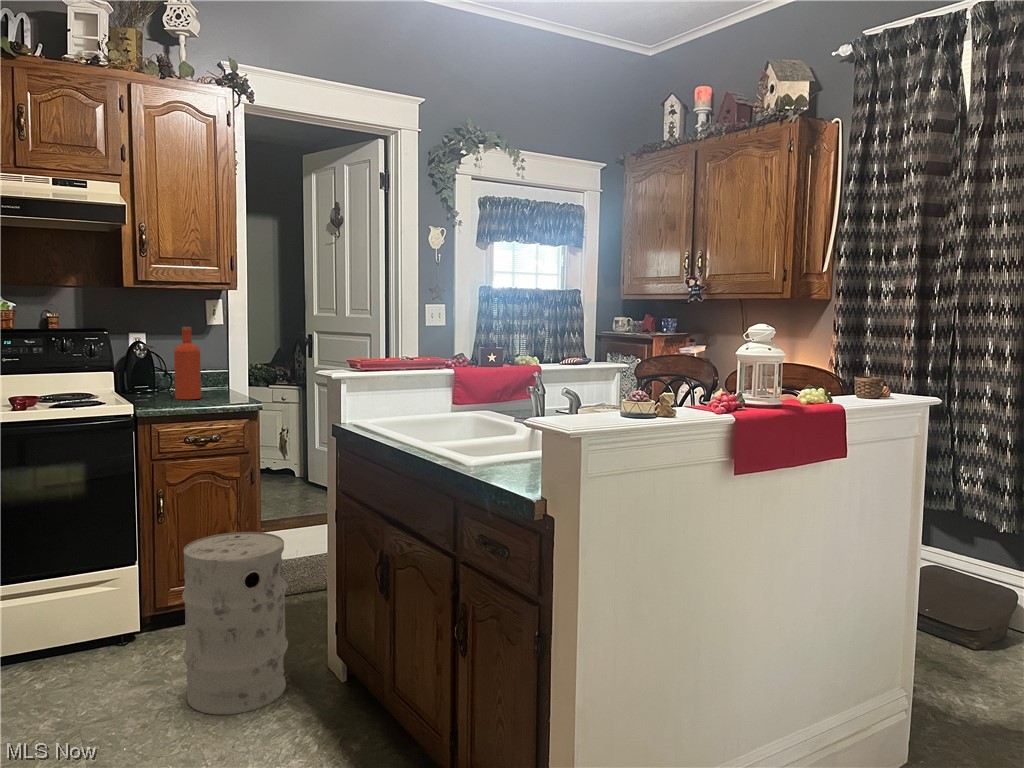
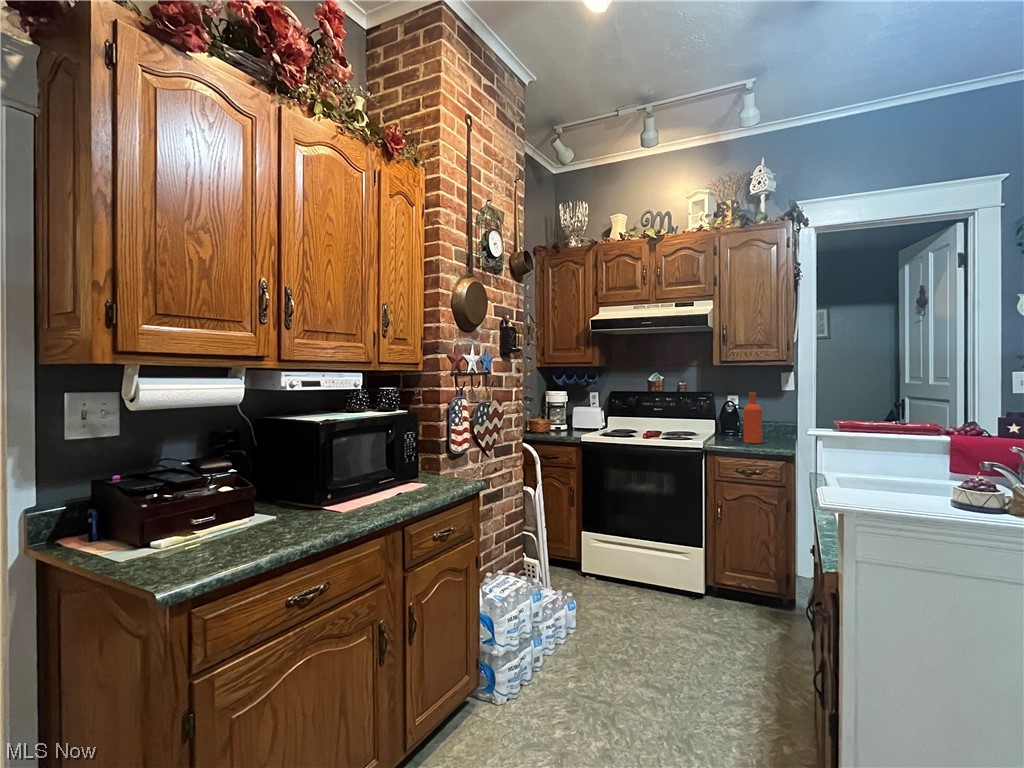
trash can: present [182,532,288,715] -> none [698,540,776,679]

